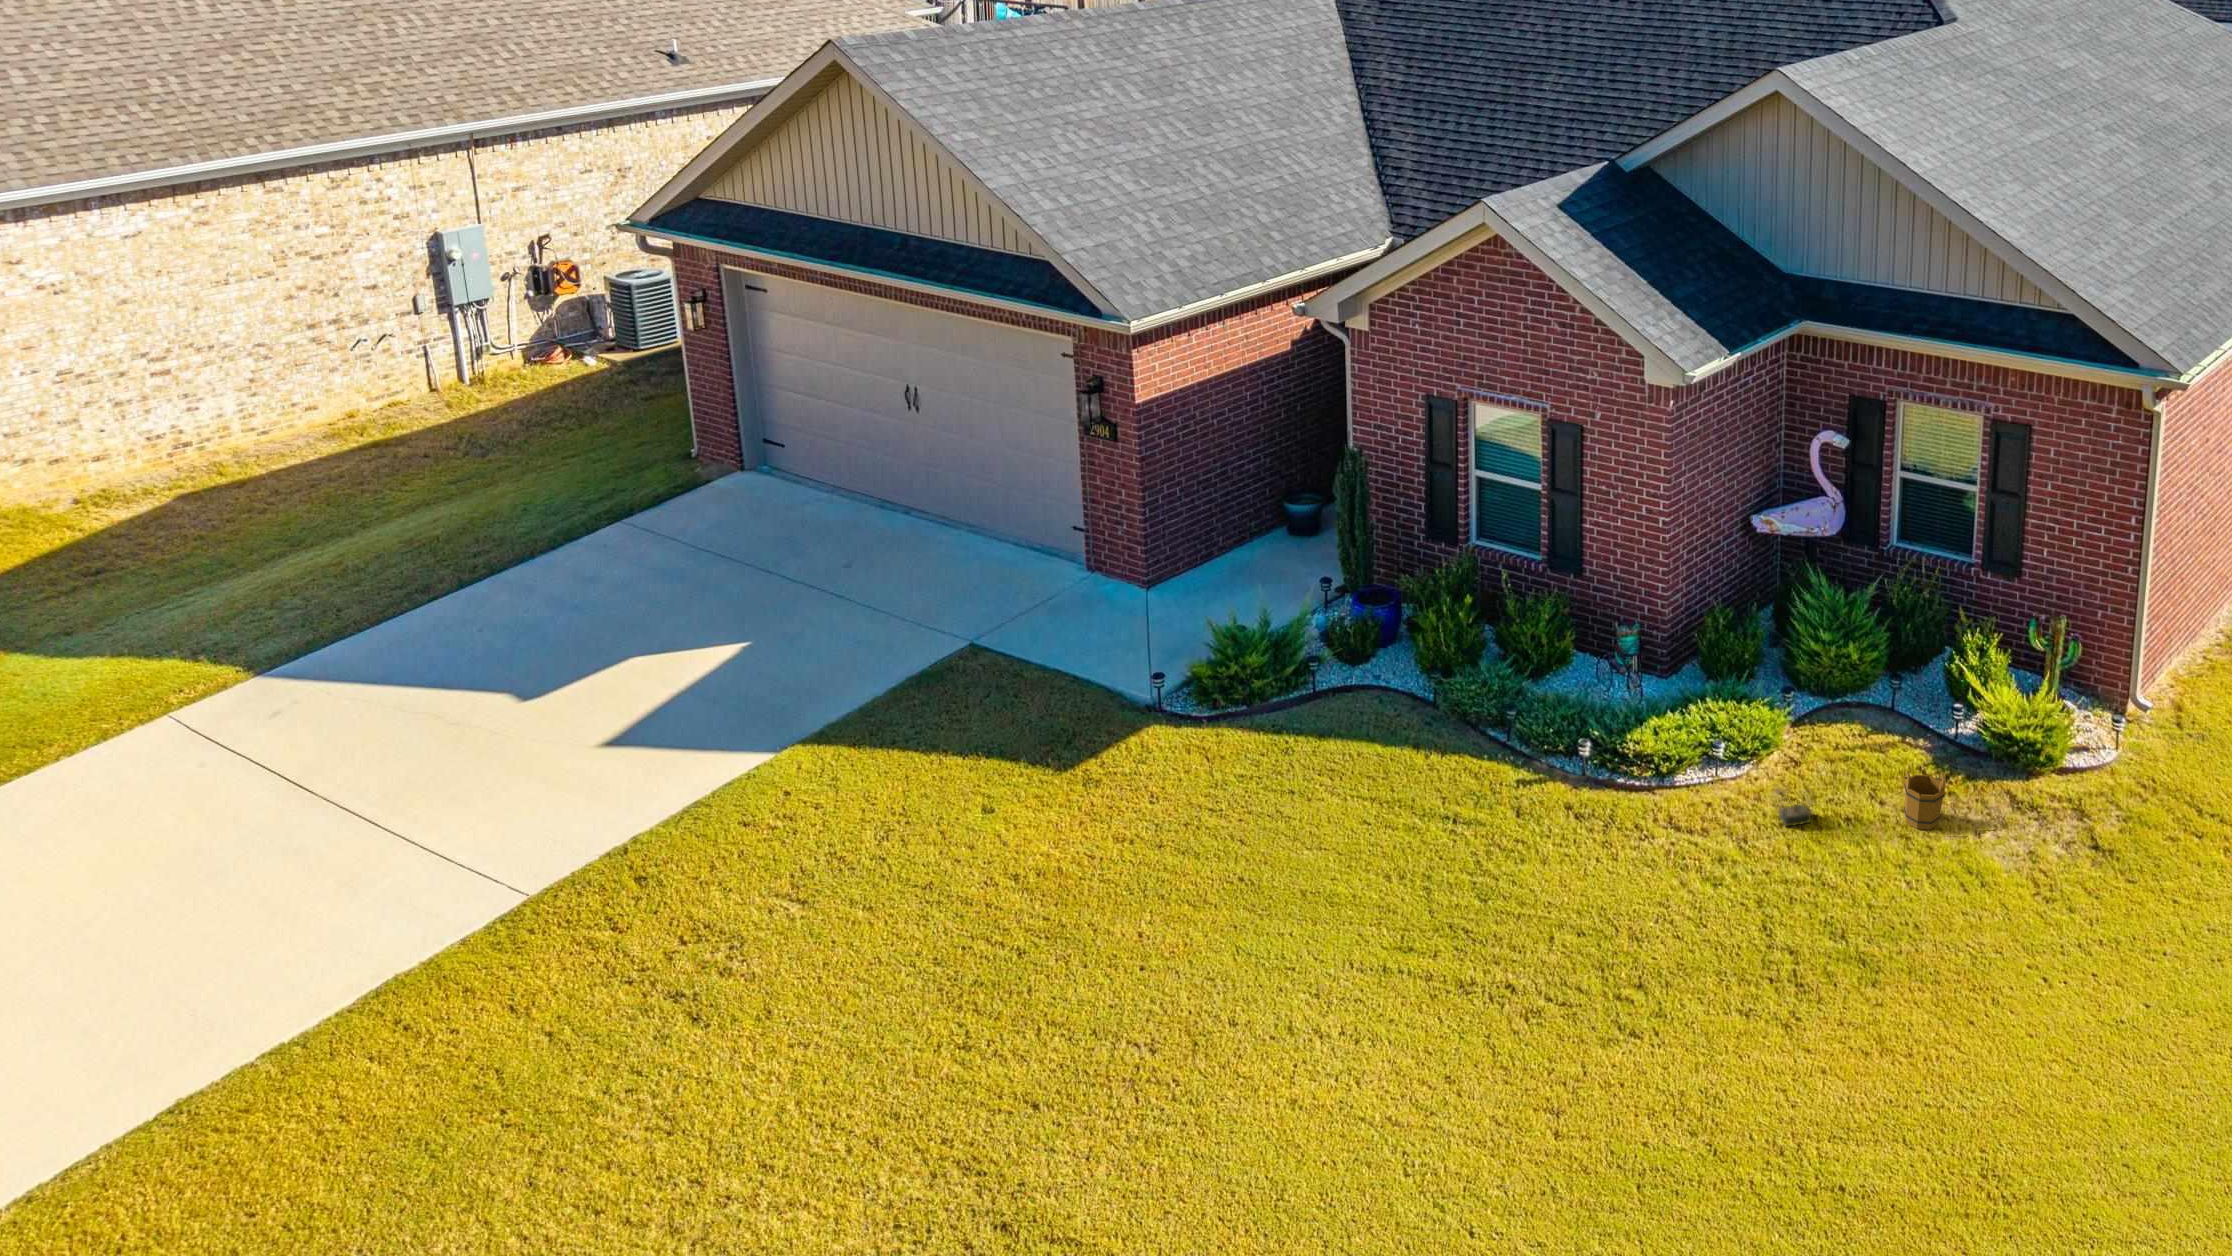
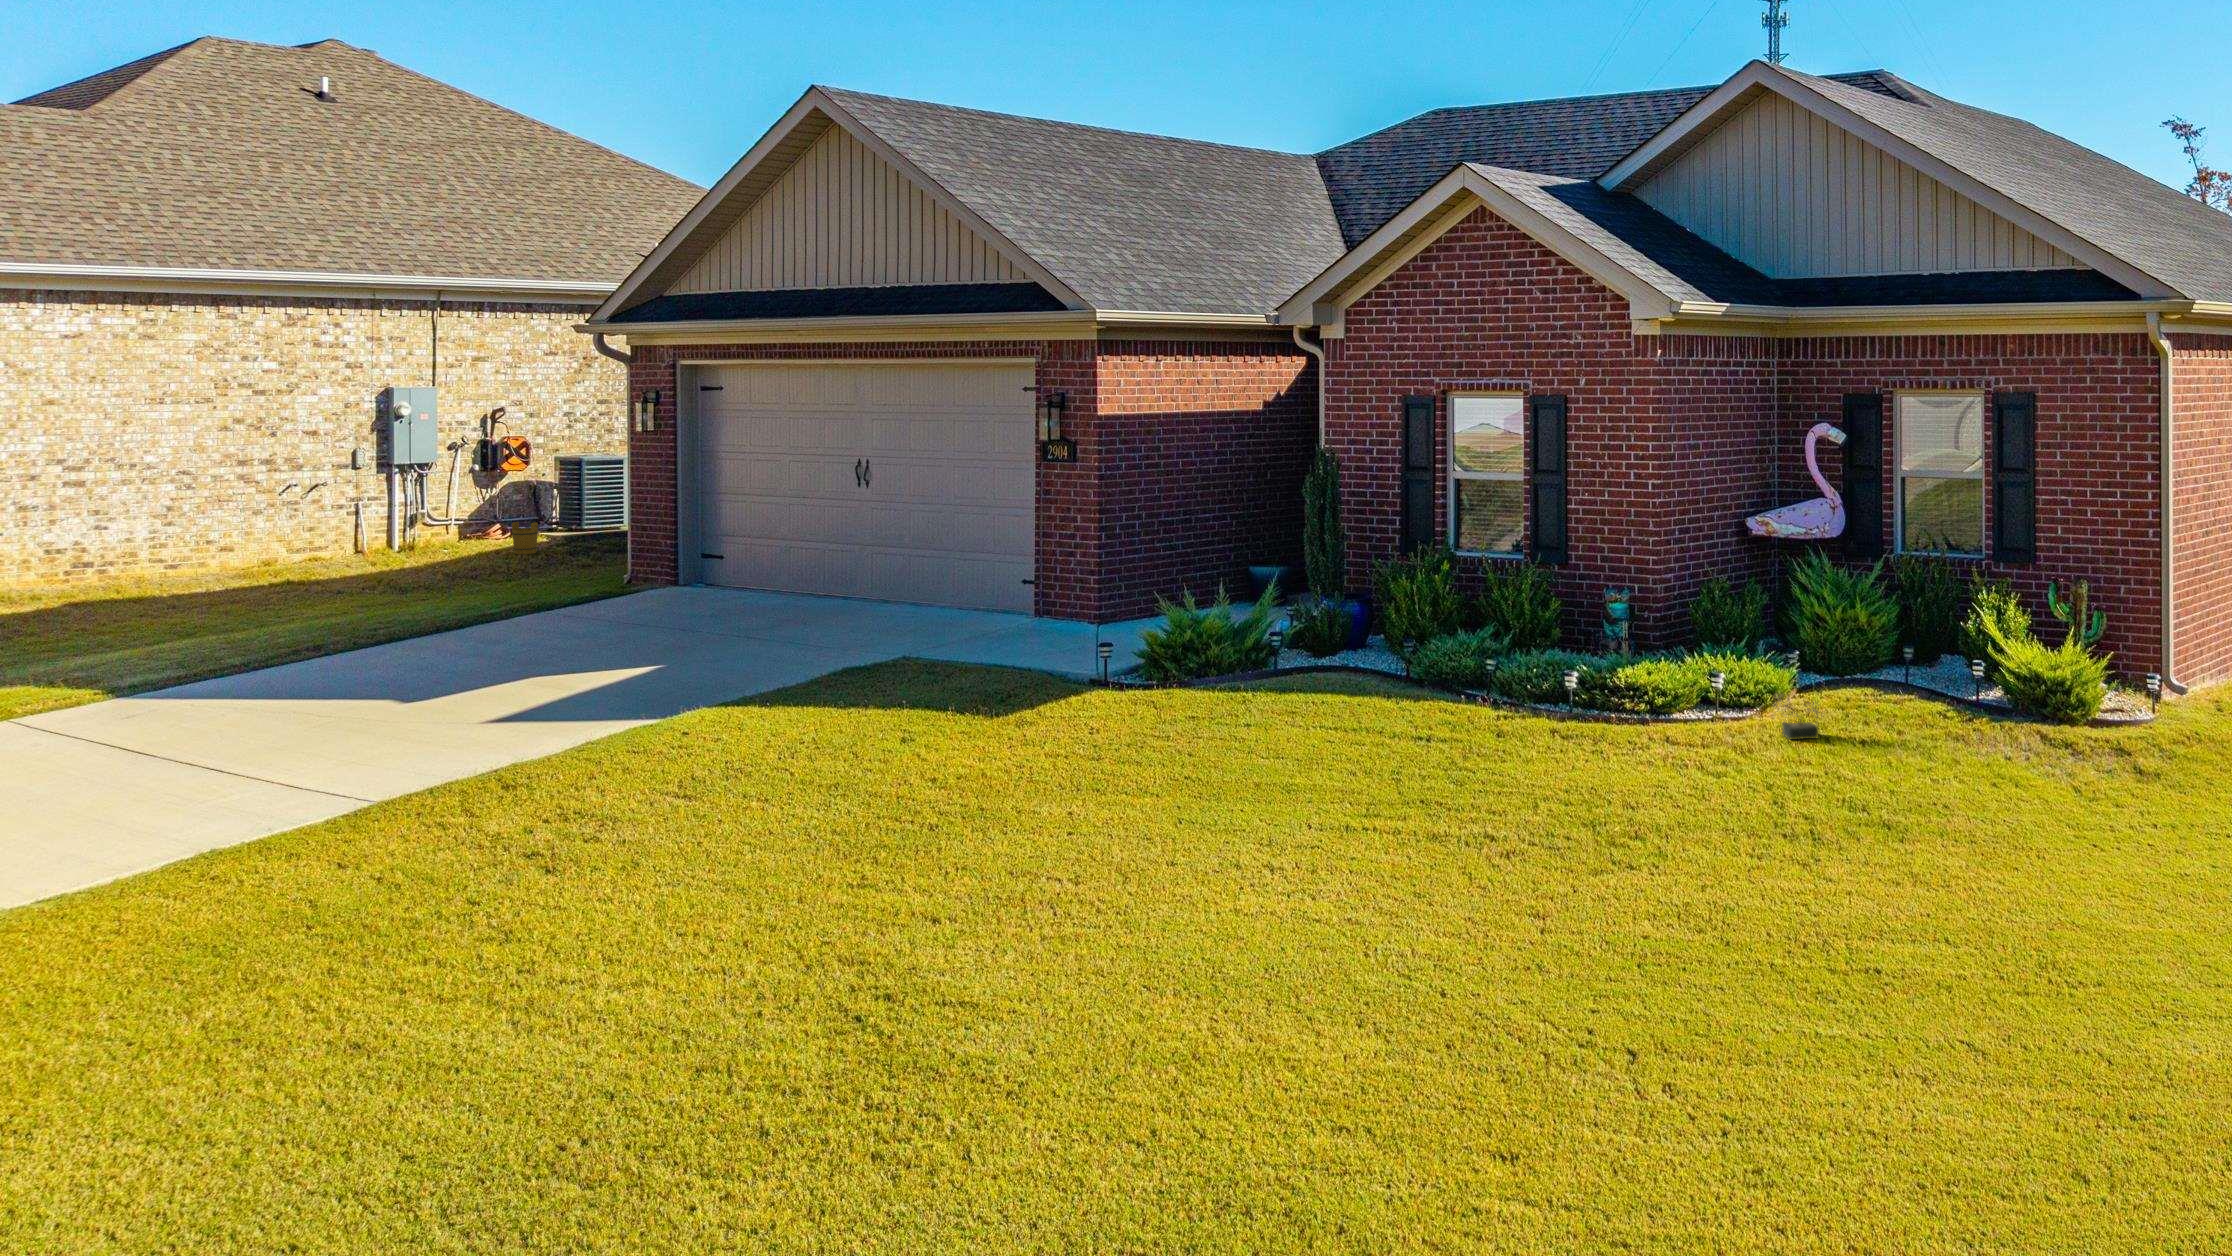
bucket: present [1904,771,1946,830] -> present [512,522,540,554]

